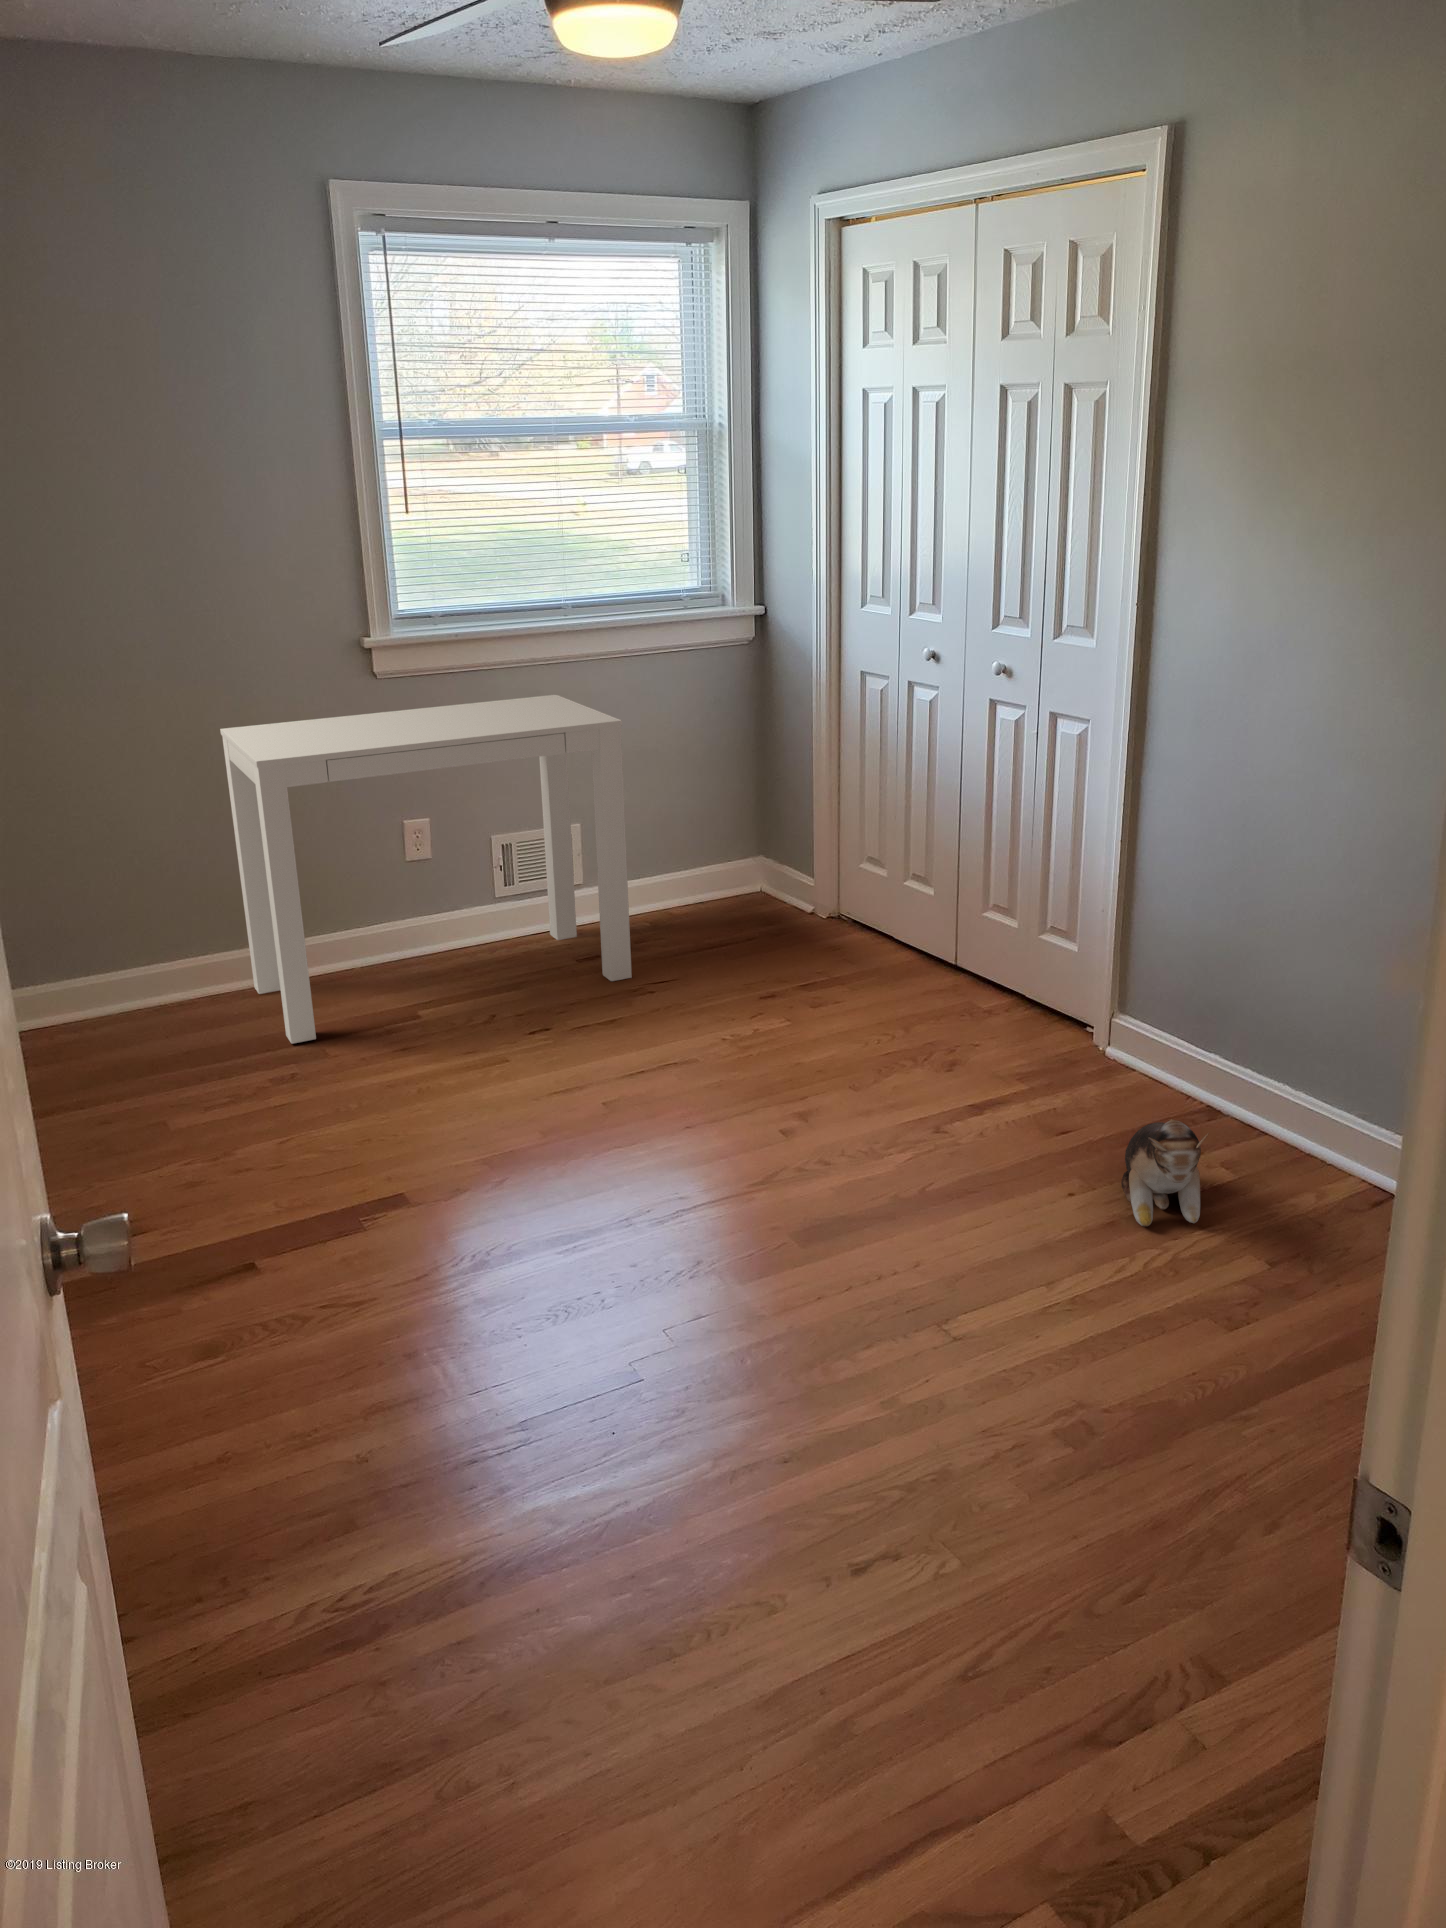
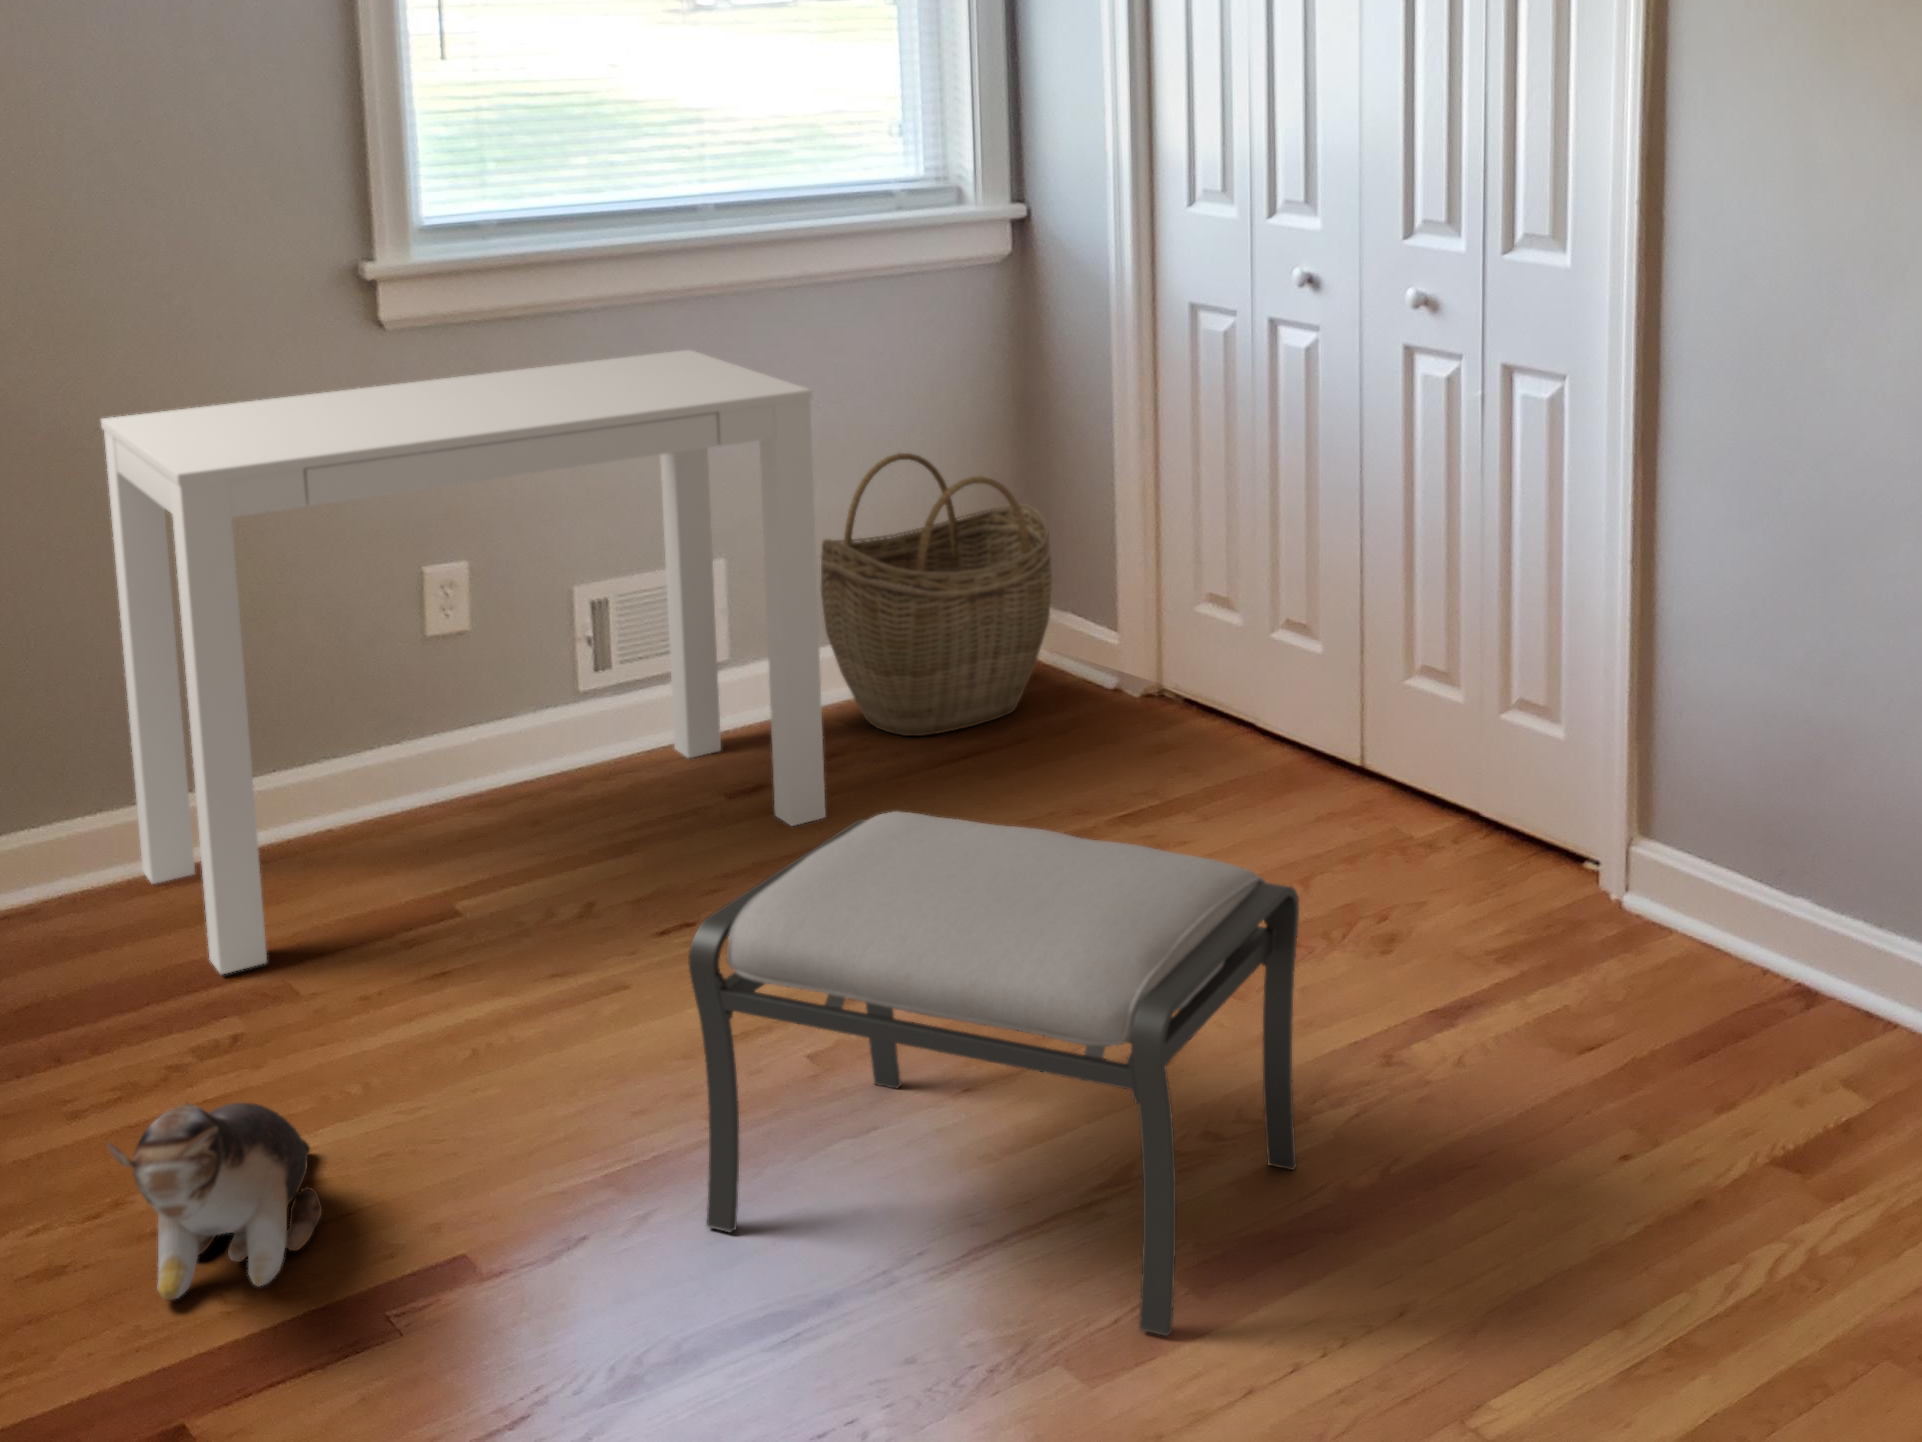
woven basket: none [636,762,776,934] -> present [821,453,1052,736]
ottoman: none [522,969,876,1267] -> present [689,811,1299,1336]
plush toy: present [1121,1119,1209,1226] -> present [107,1103,322,1300]

